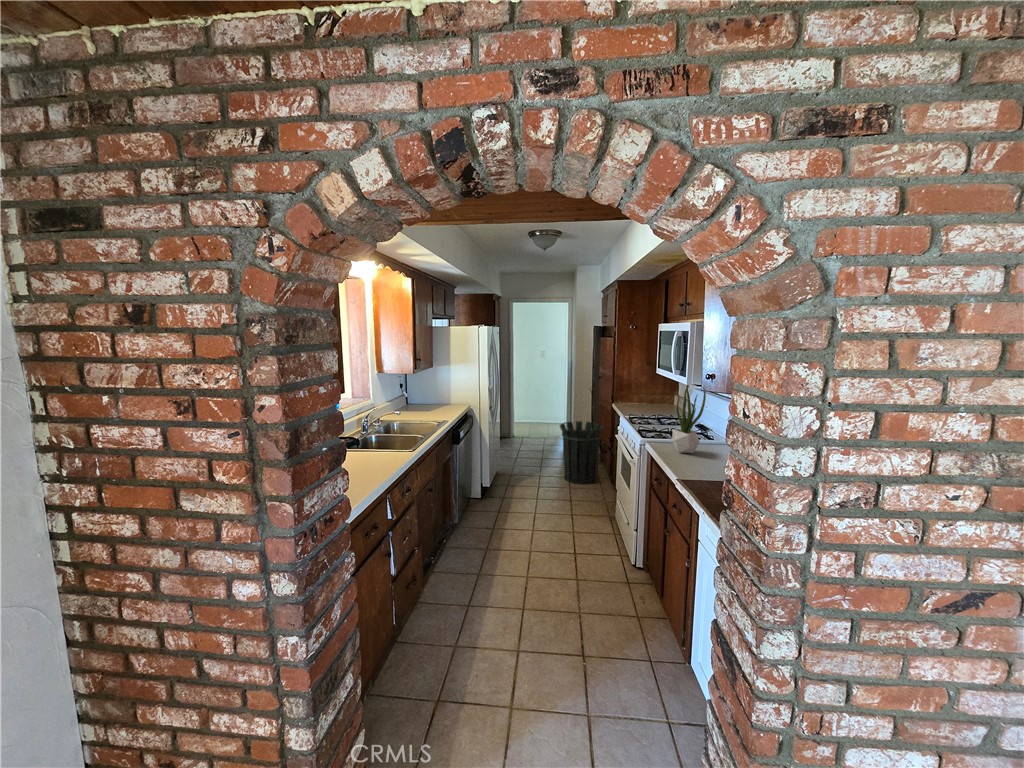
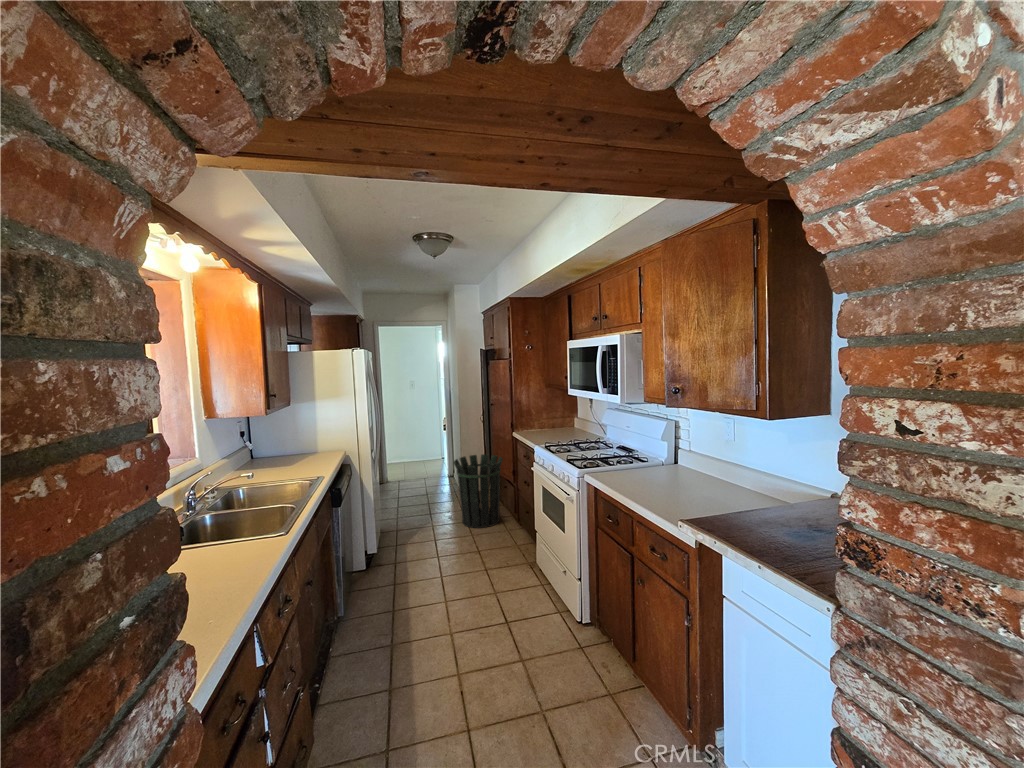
potted plant: present [672,387,706,453] -> none [620,403,653,482]

